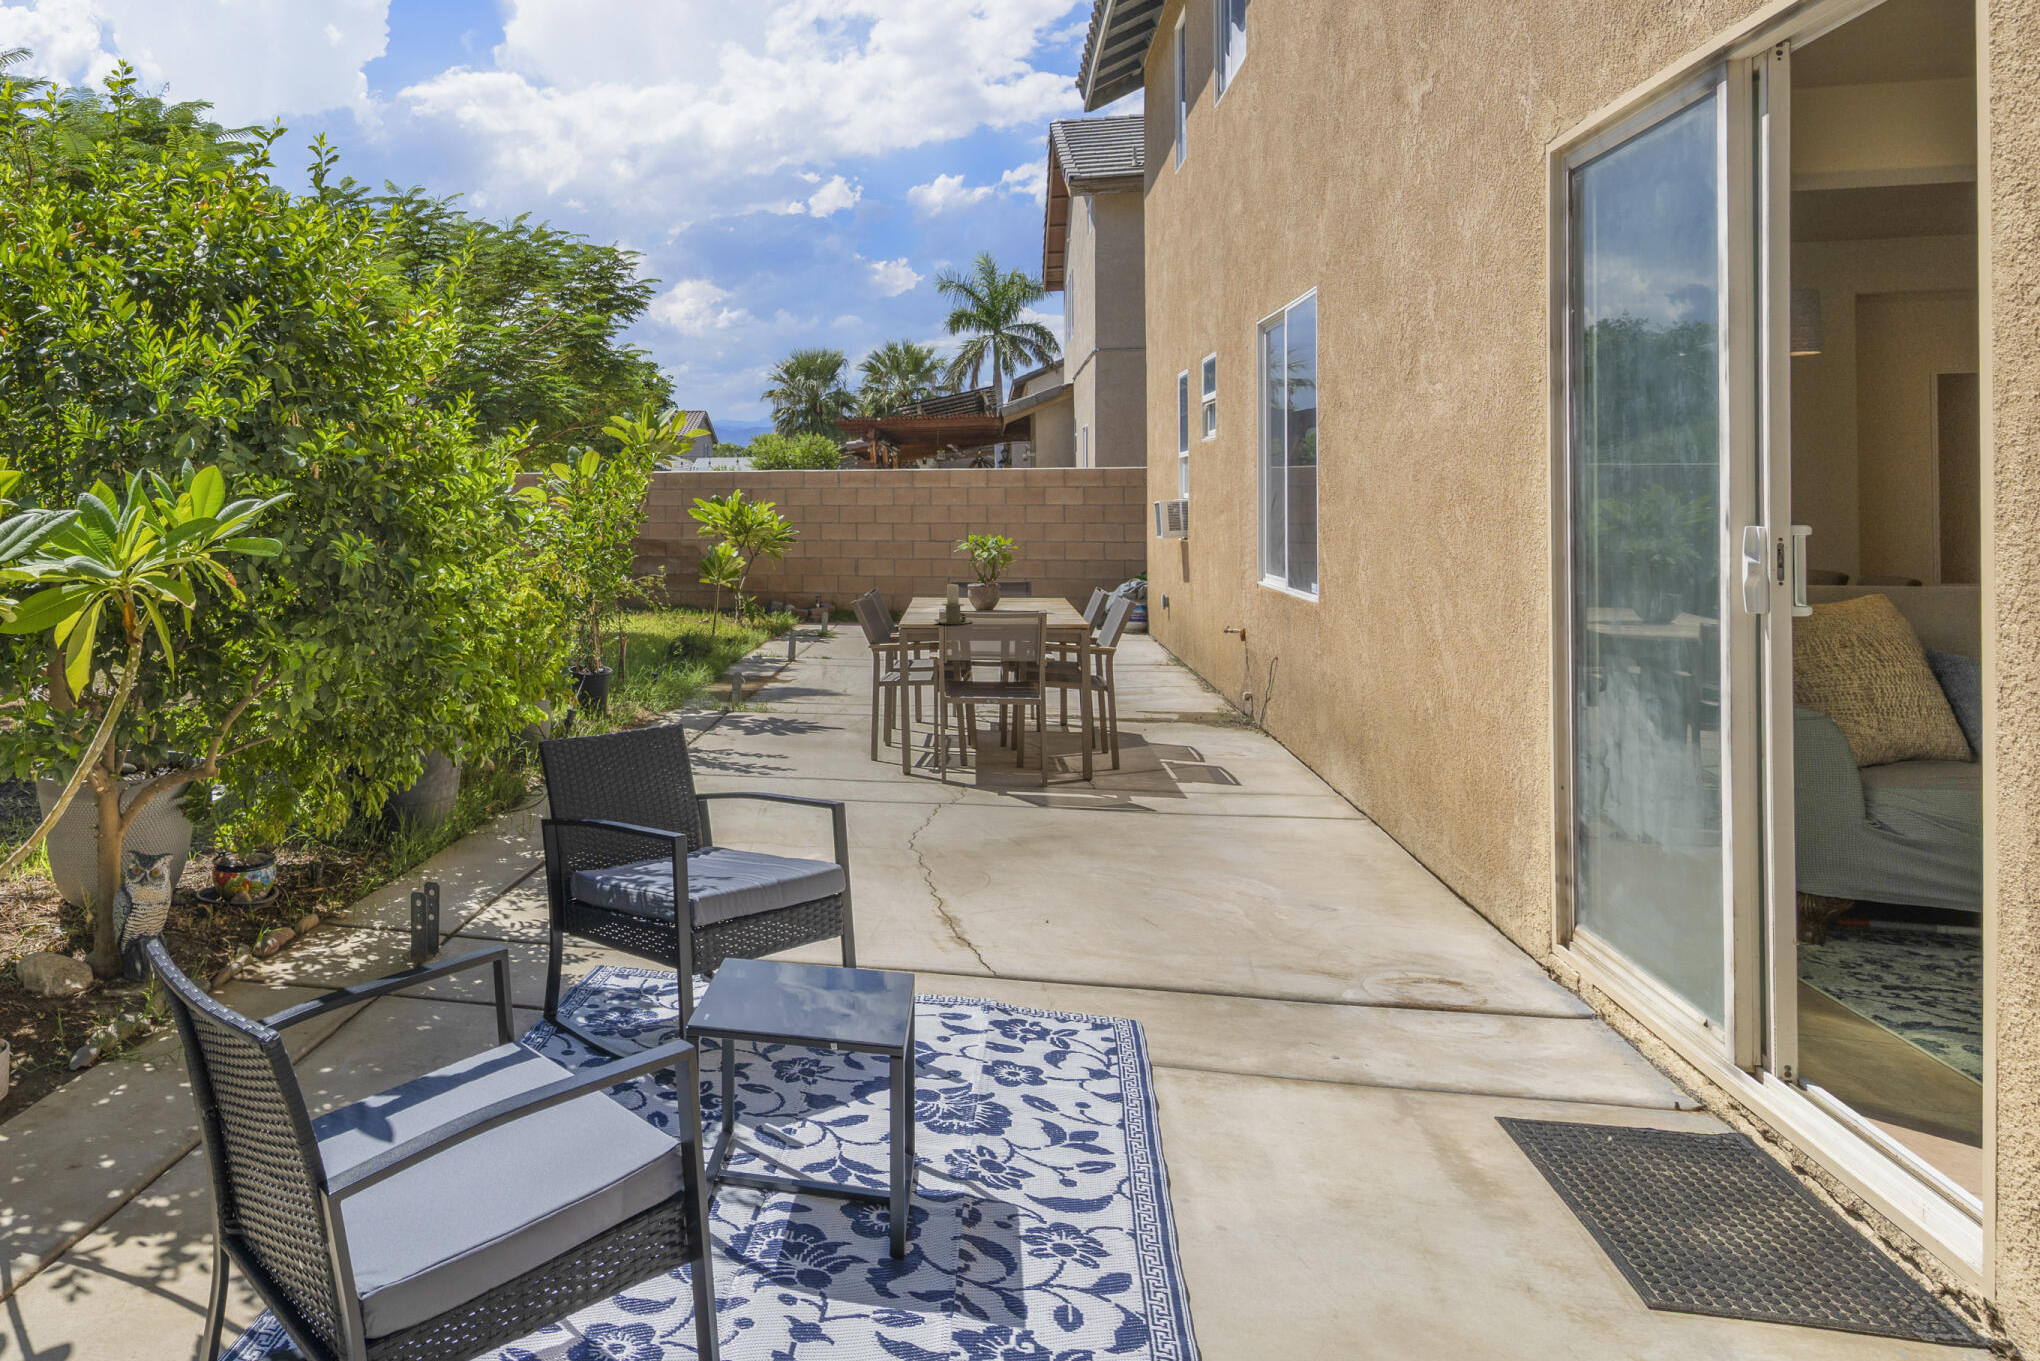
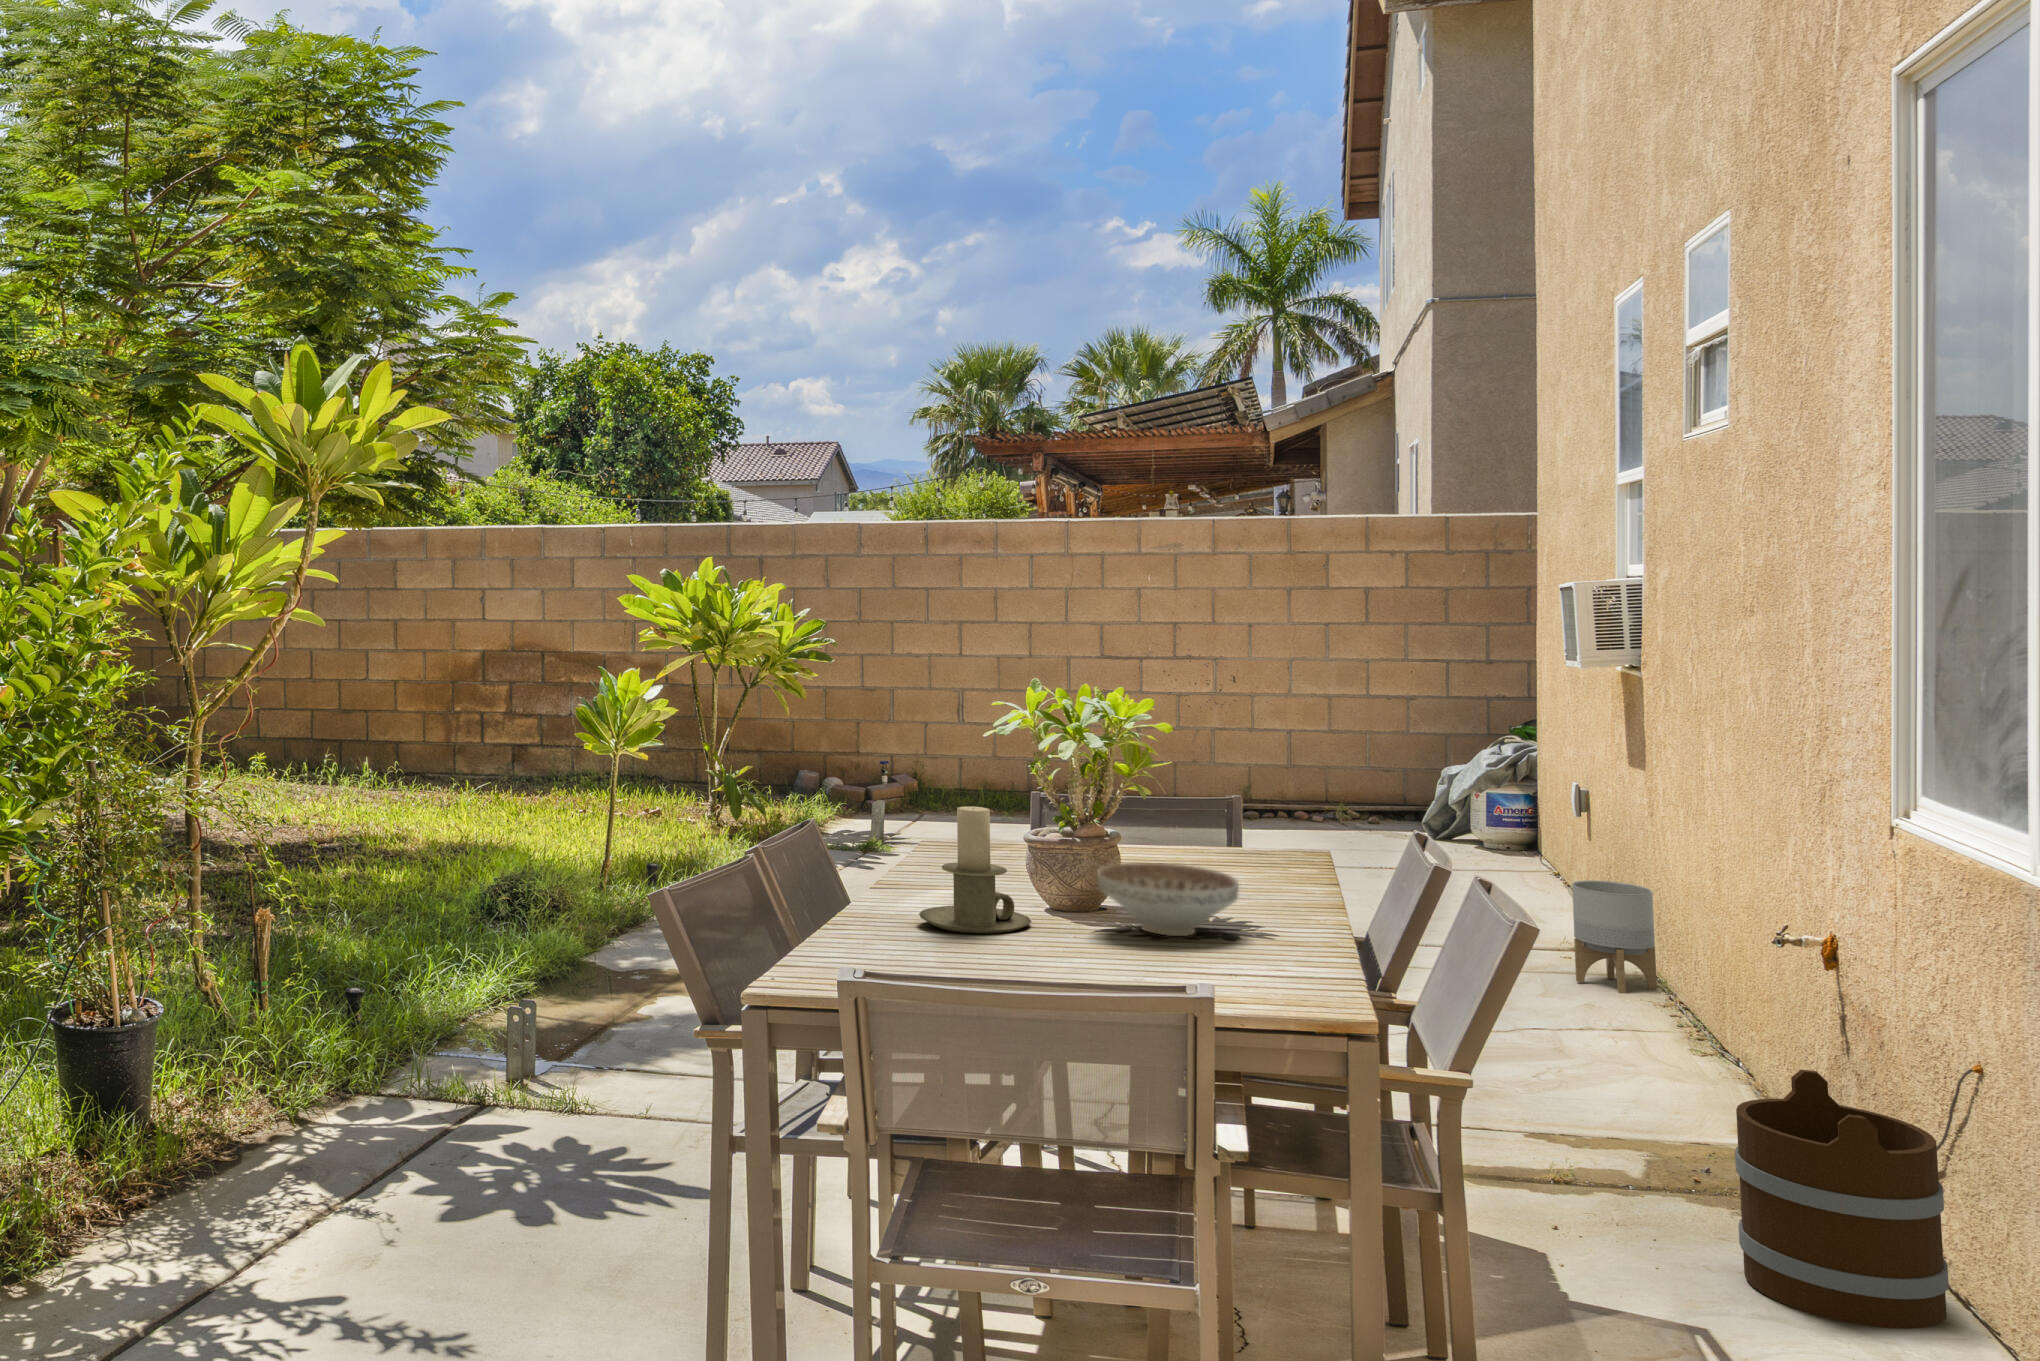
decorative bowl: none [995,601,1043,622] -> present [1097,863,1239,936]
planter: none [1156,628,1189,672] -> present [1572,880,1657,993]
bucket: none [1199,664,1261,736] -> present [1735,1070,1949,1329]

